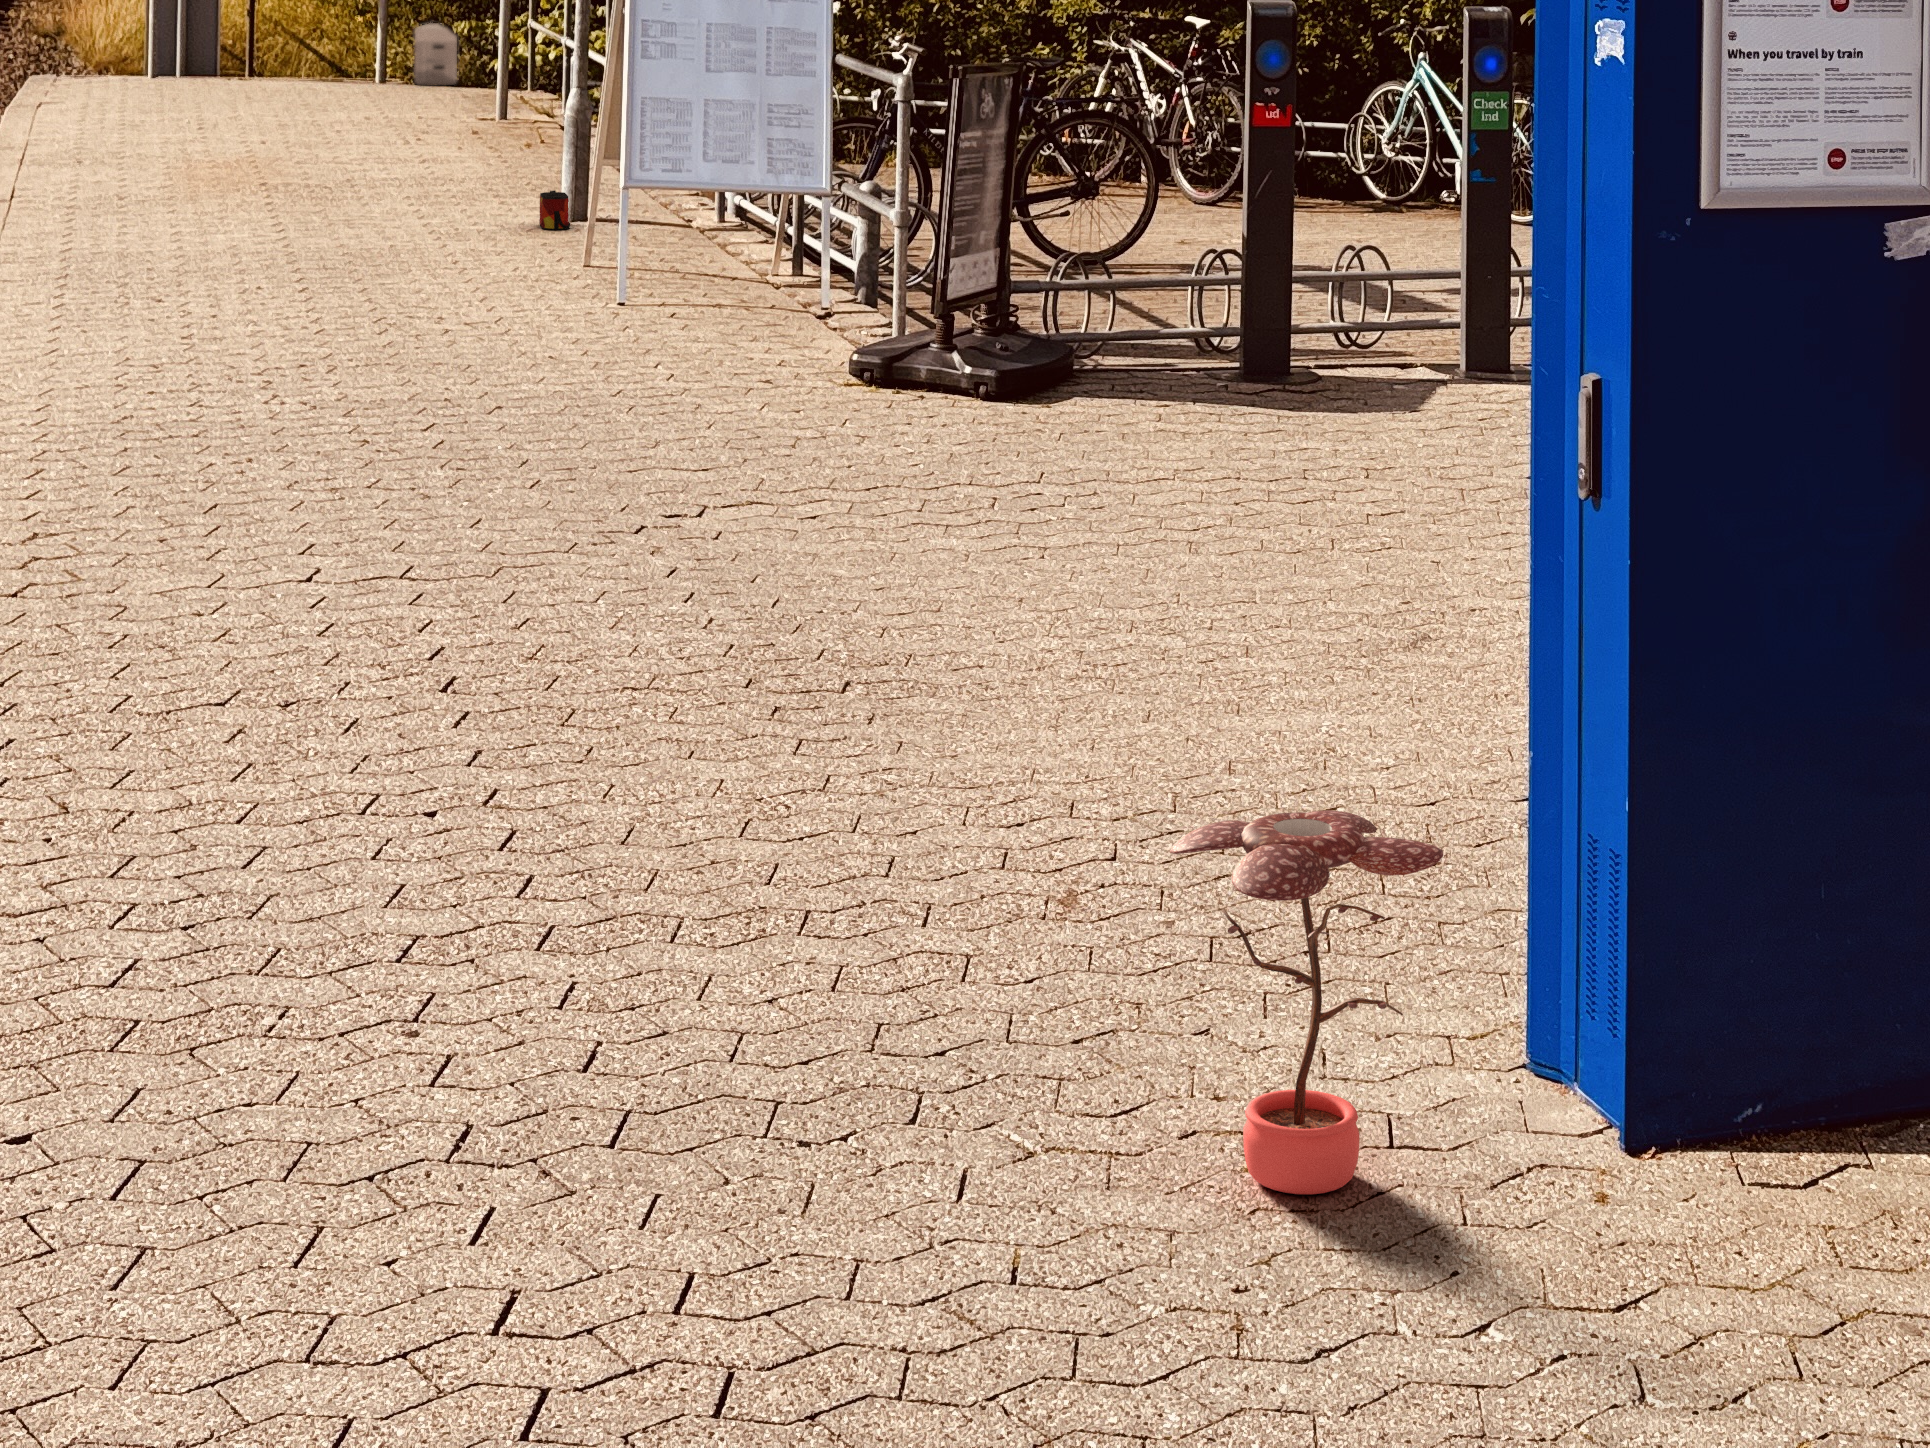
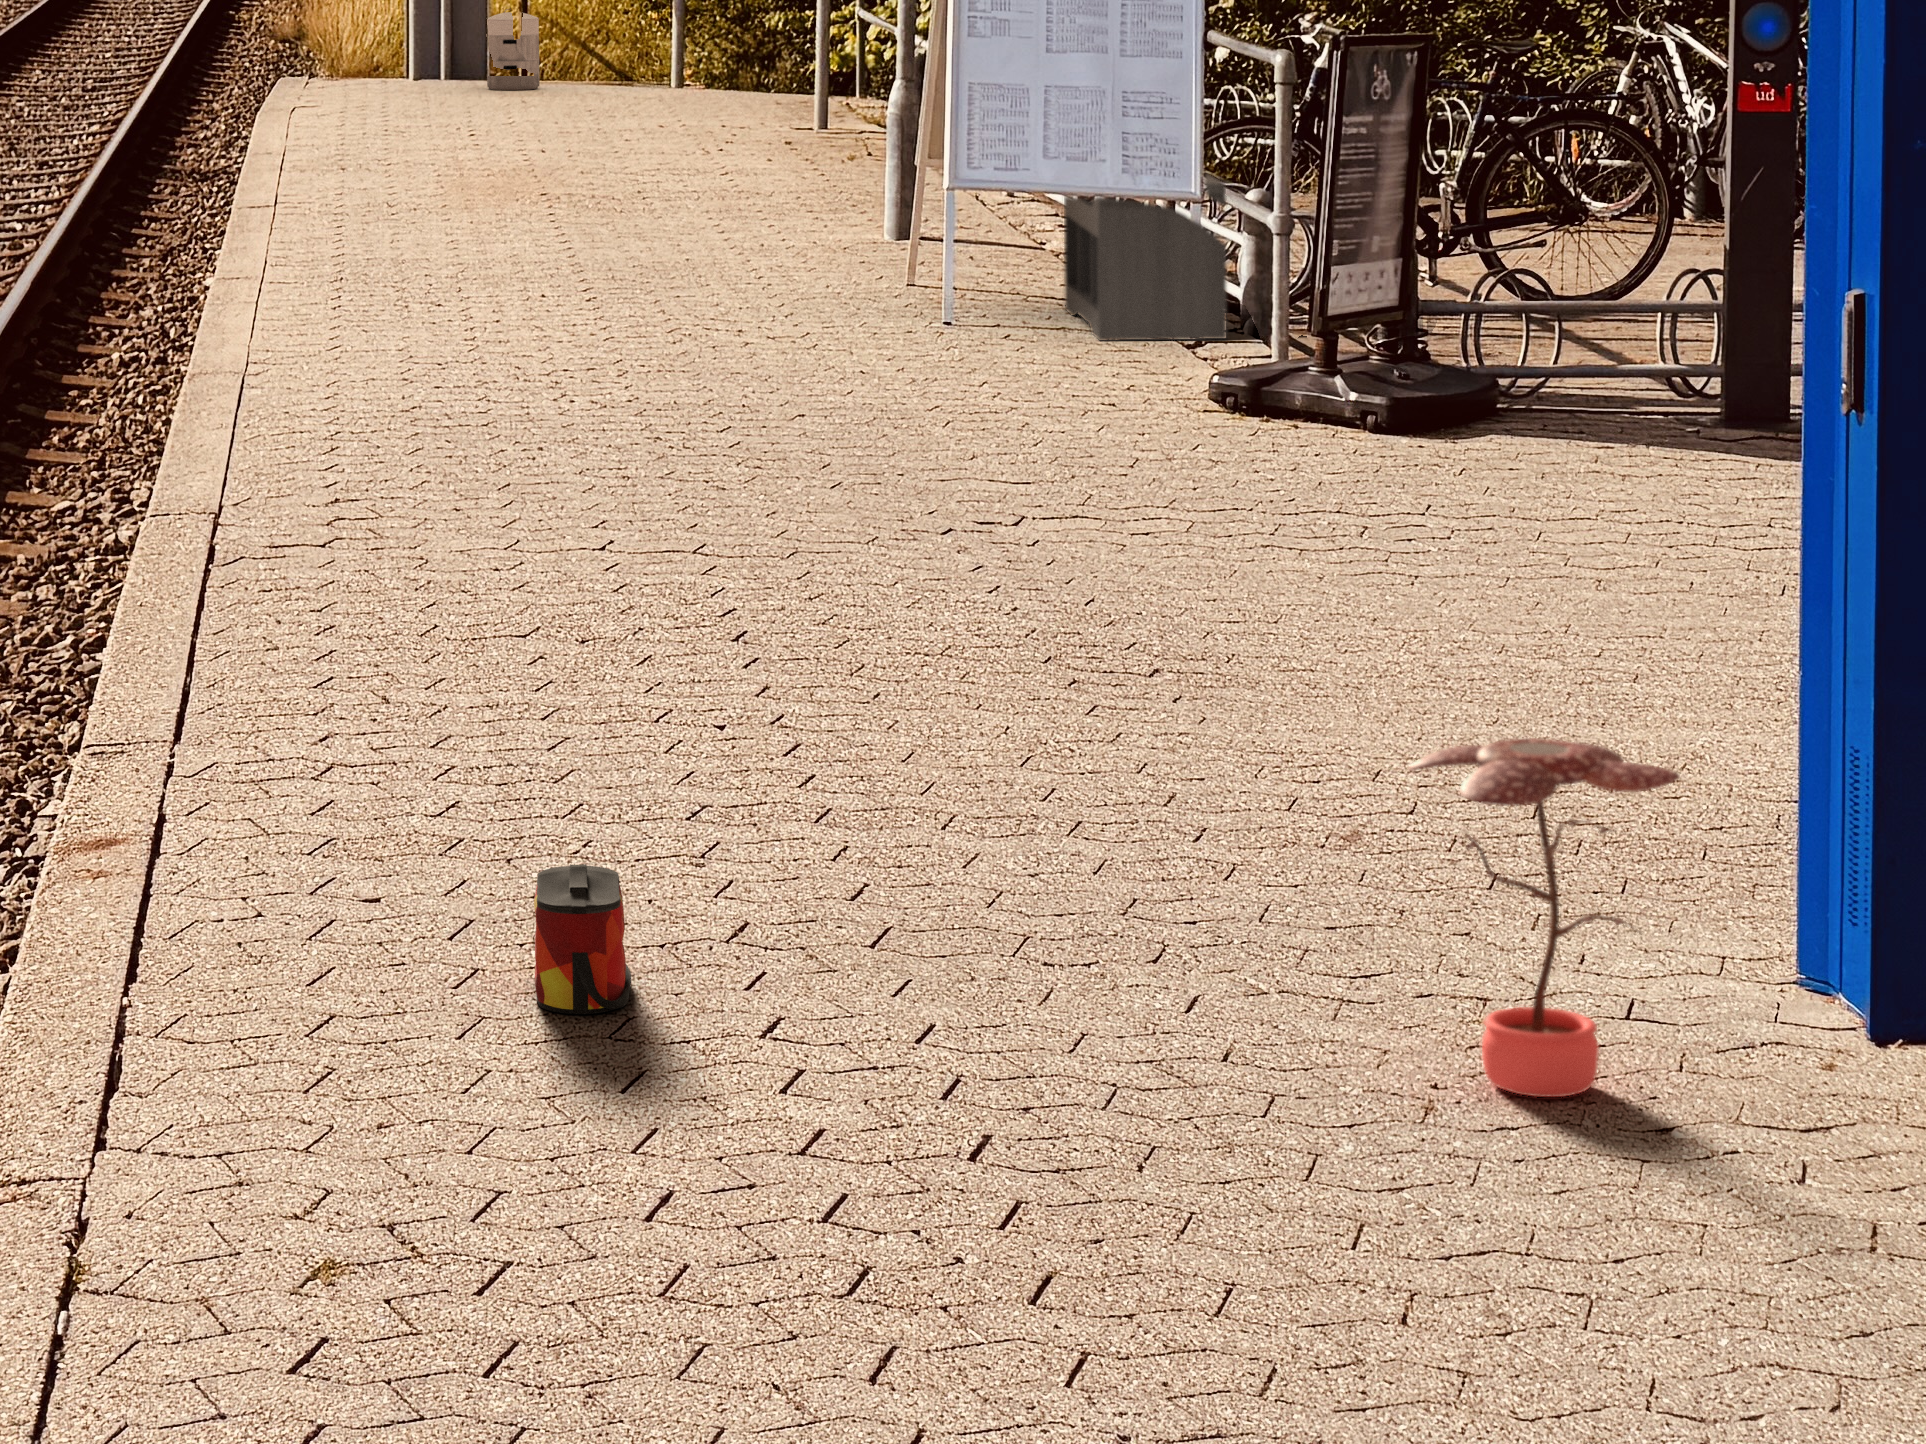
waste bin: present [414,23,457,86] -> present [486,8,540,90]
bench: none [702,159,839,311] -> present [1064,175,1227,341]
bag: present [539,190,570,230] -> present [534,864,631,1014]

